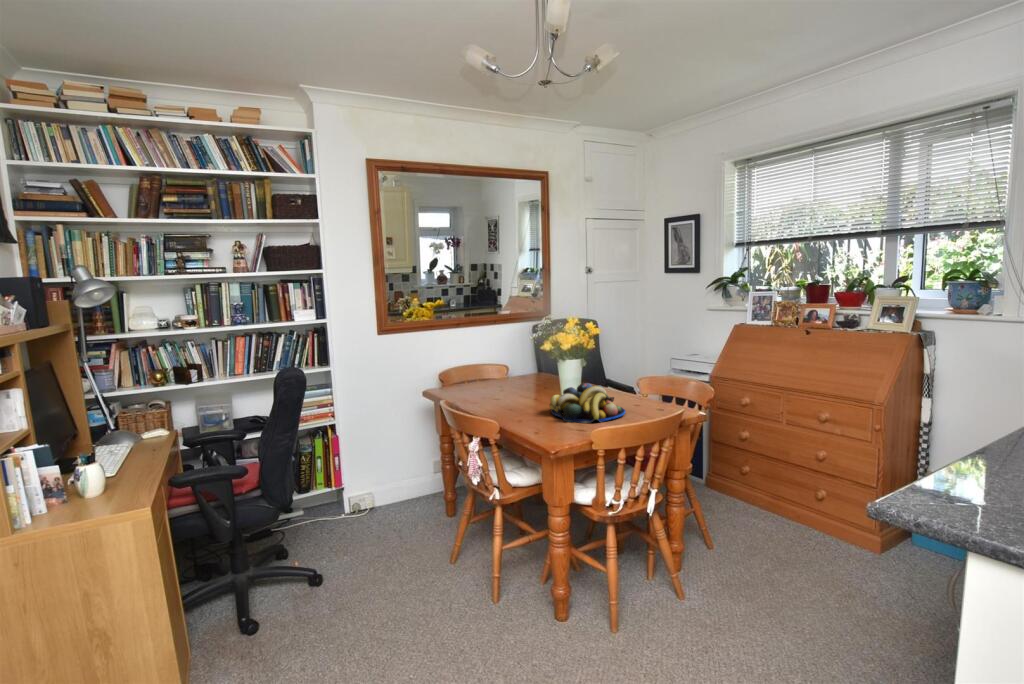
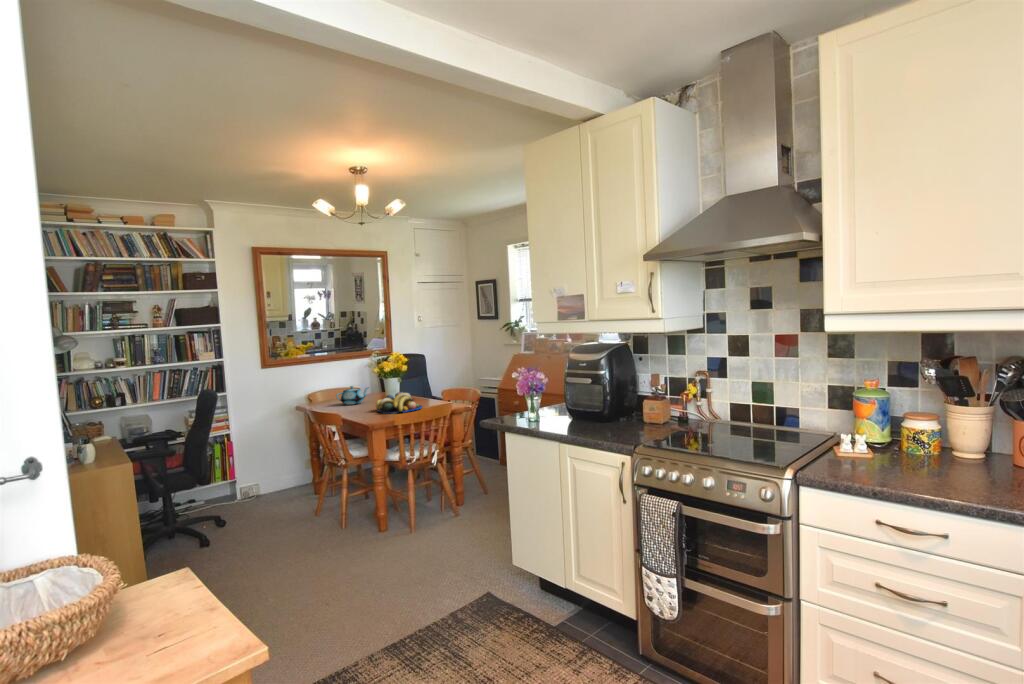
teapot: none [482,367,528,395] -> present [336,386,368,405]

